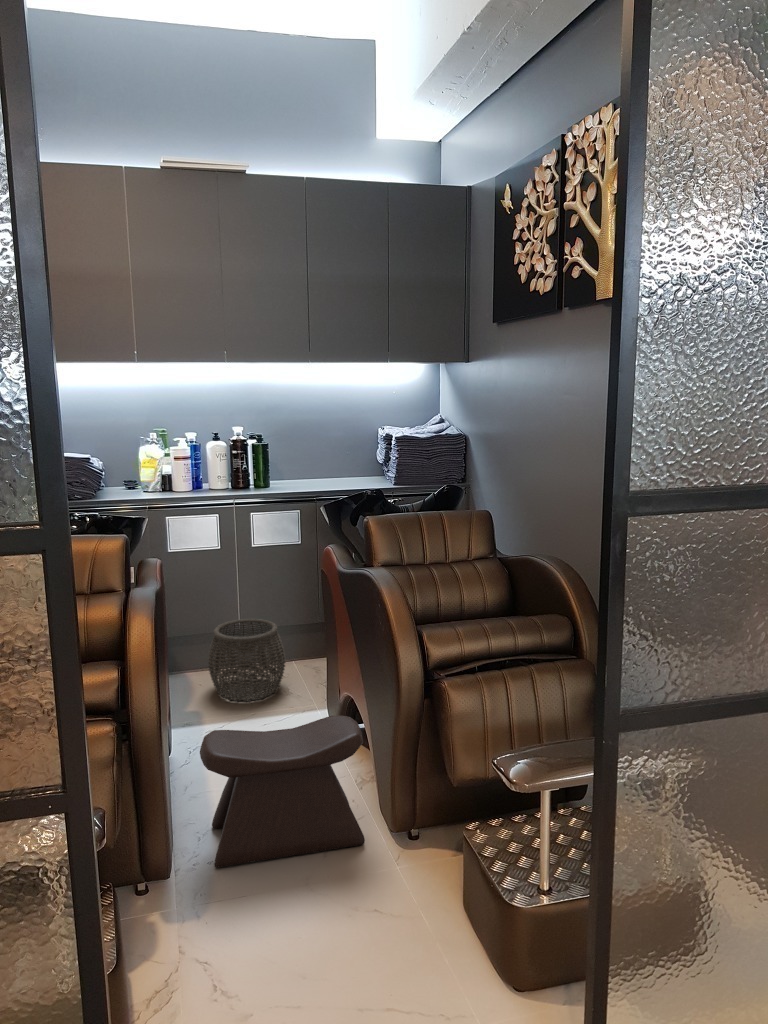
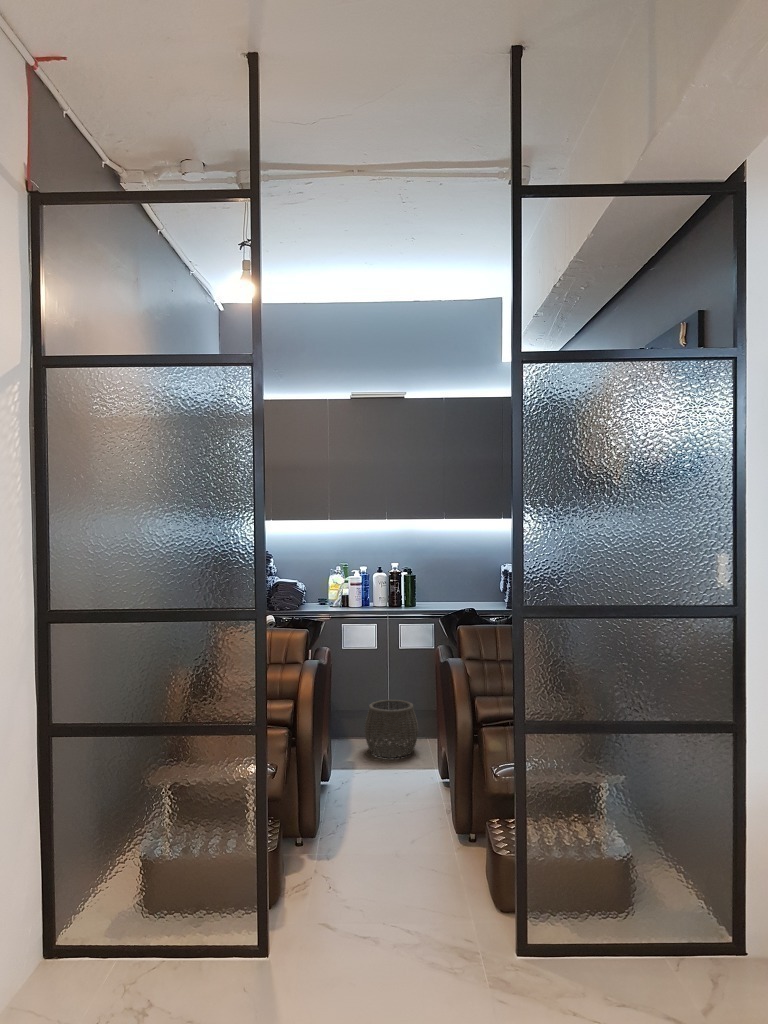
stool: present [200,716,365,868] -> none [341,755,445,842]

